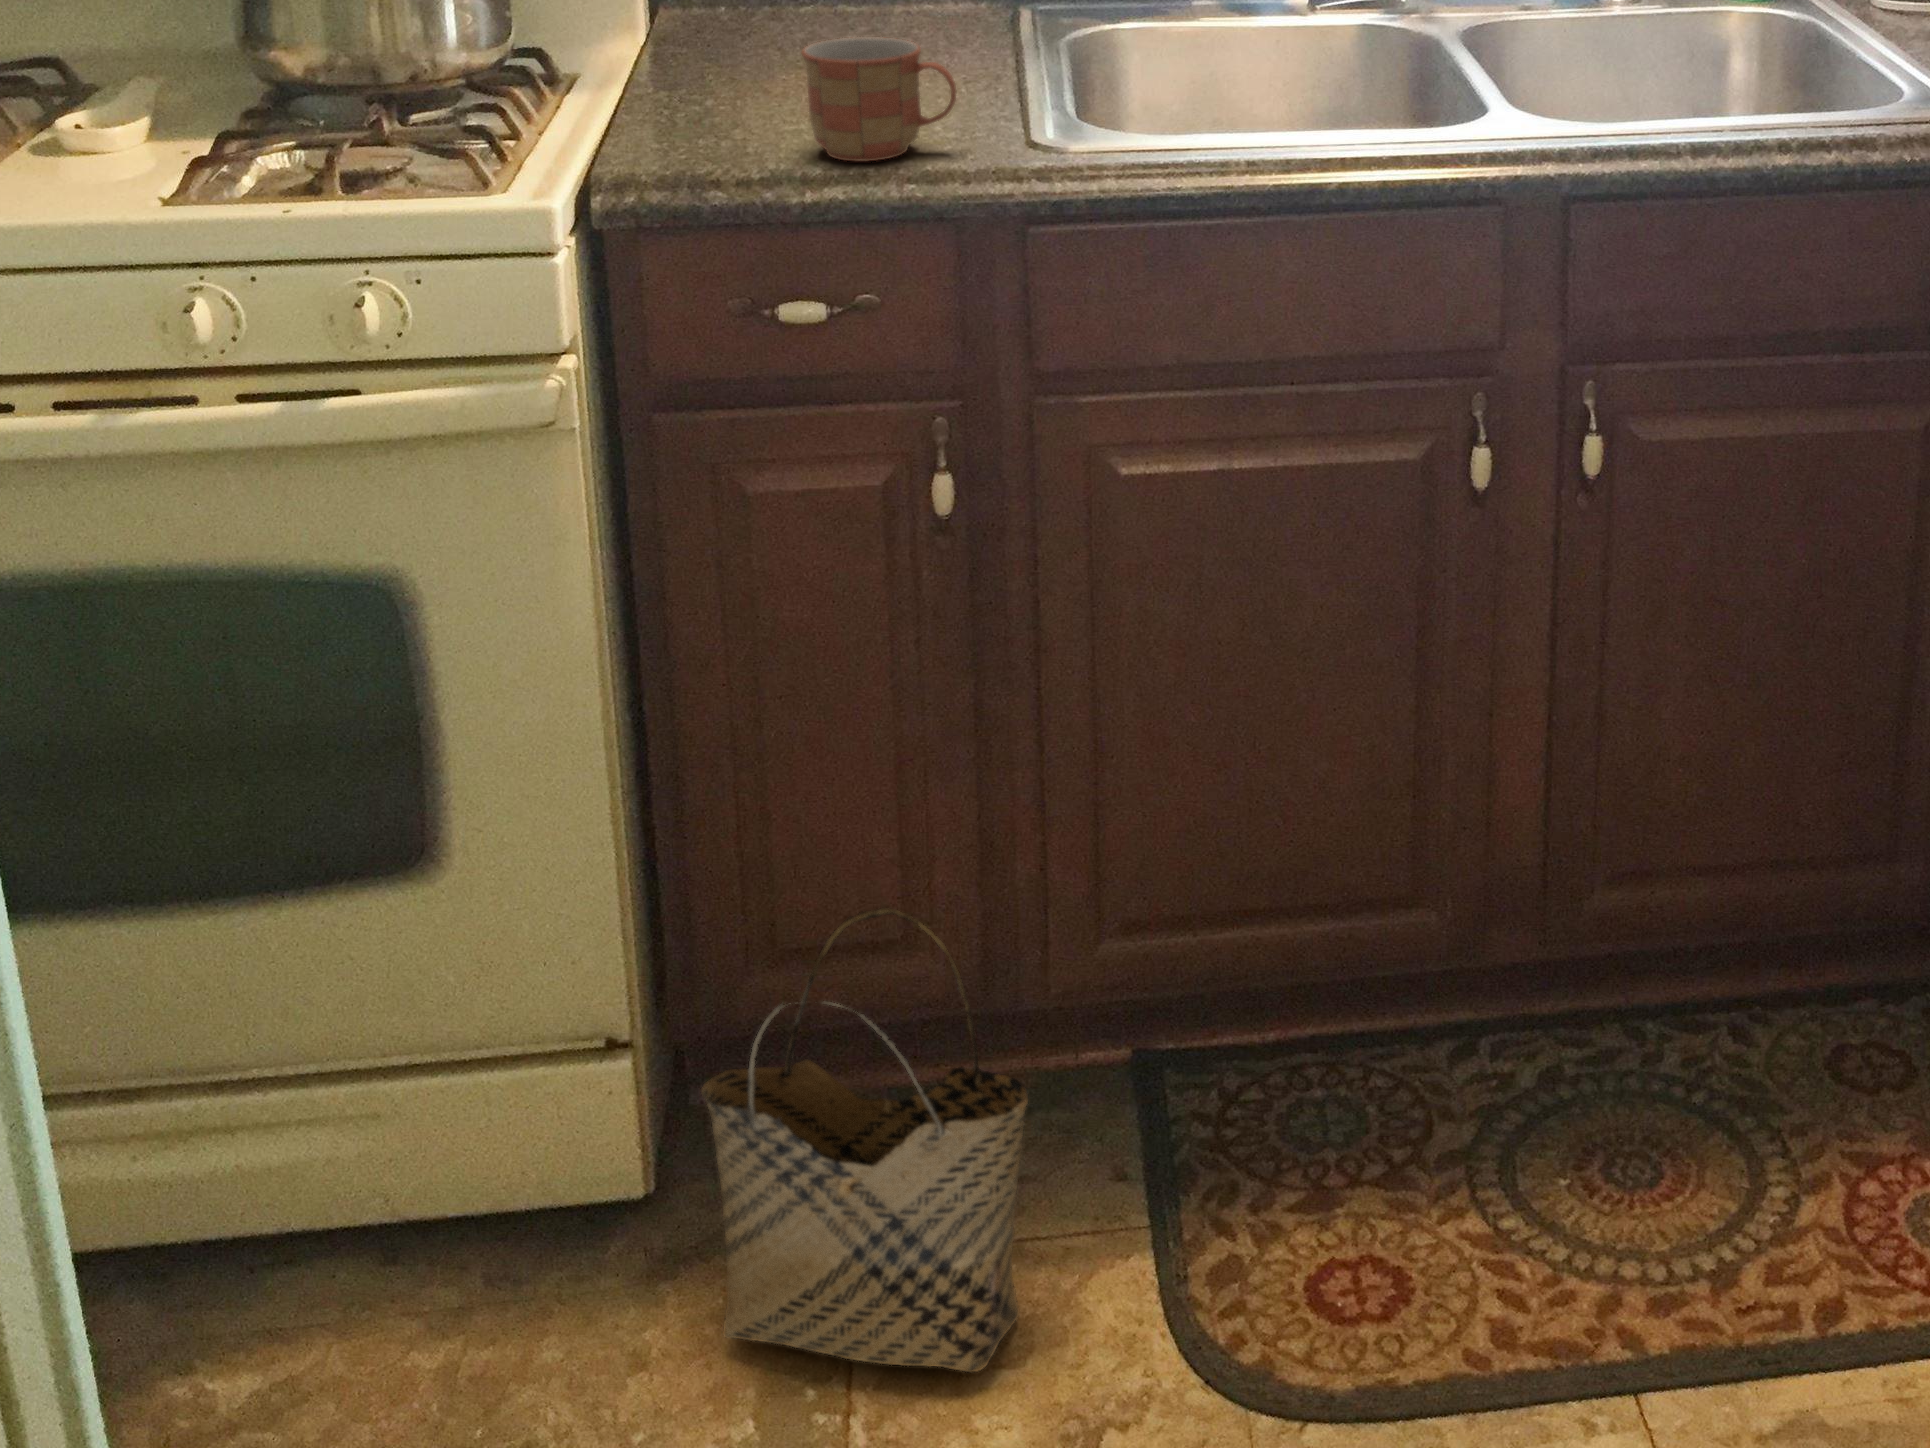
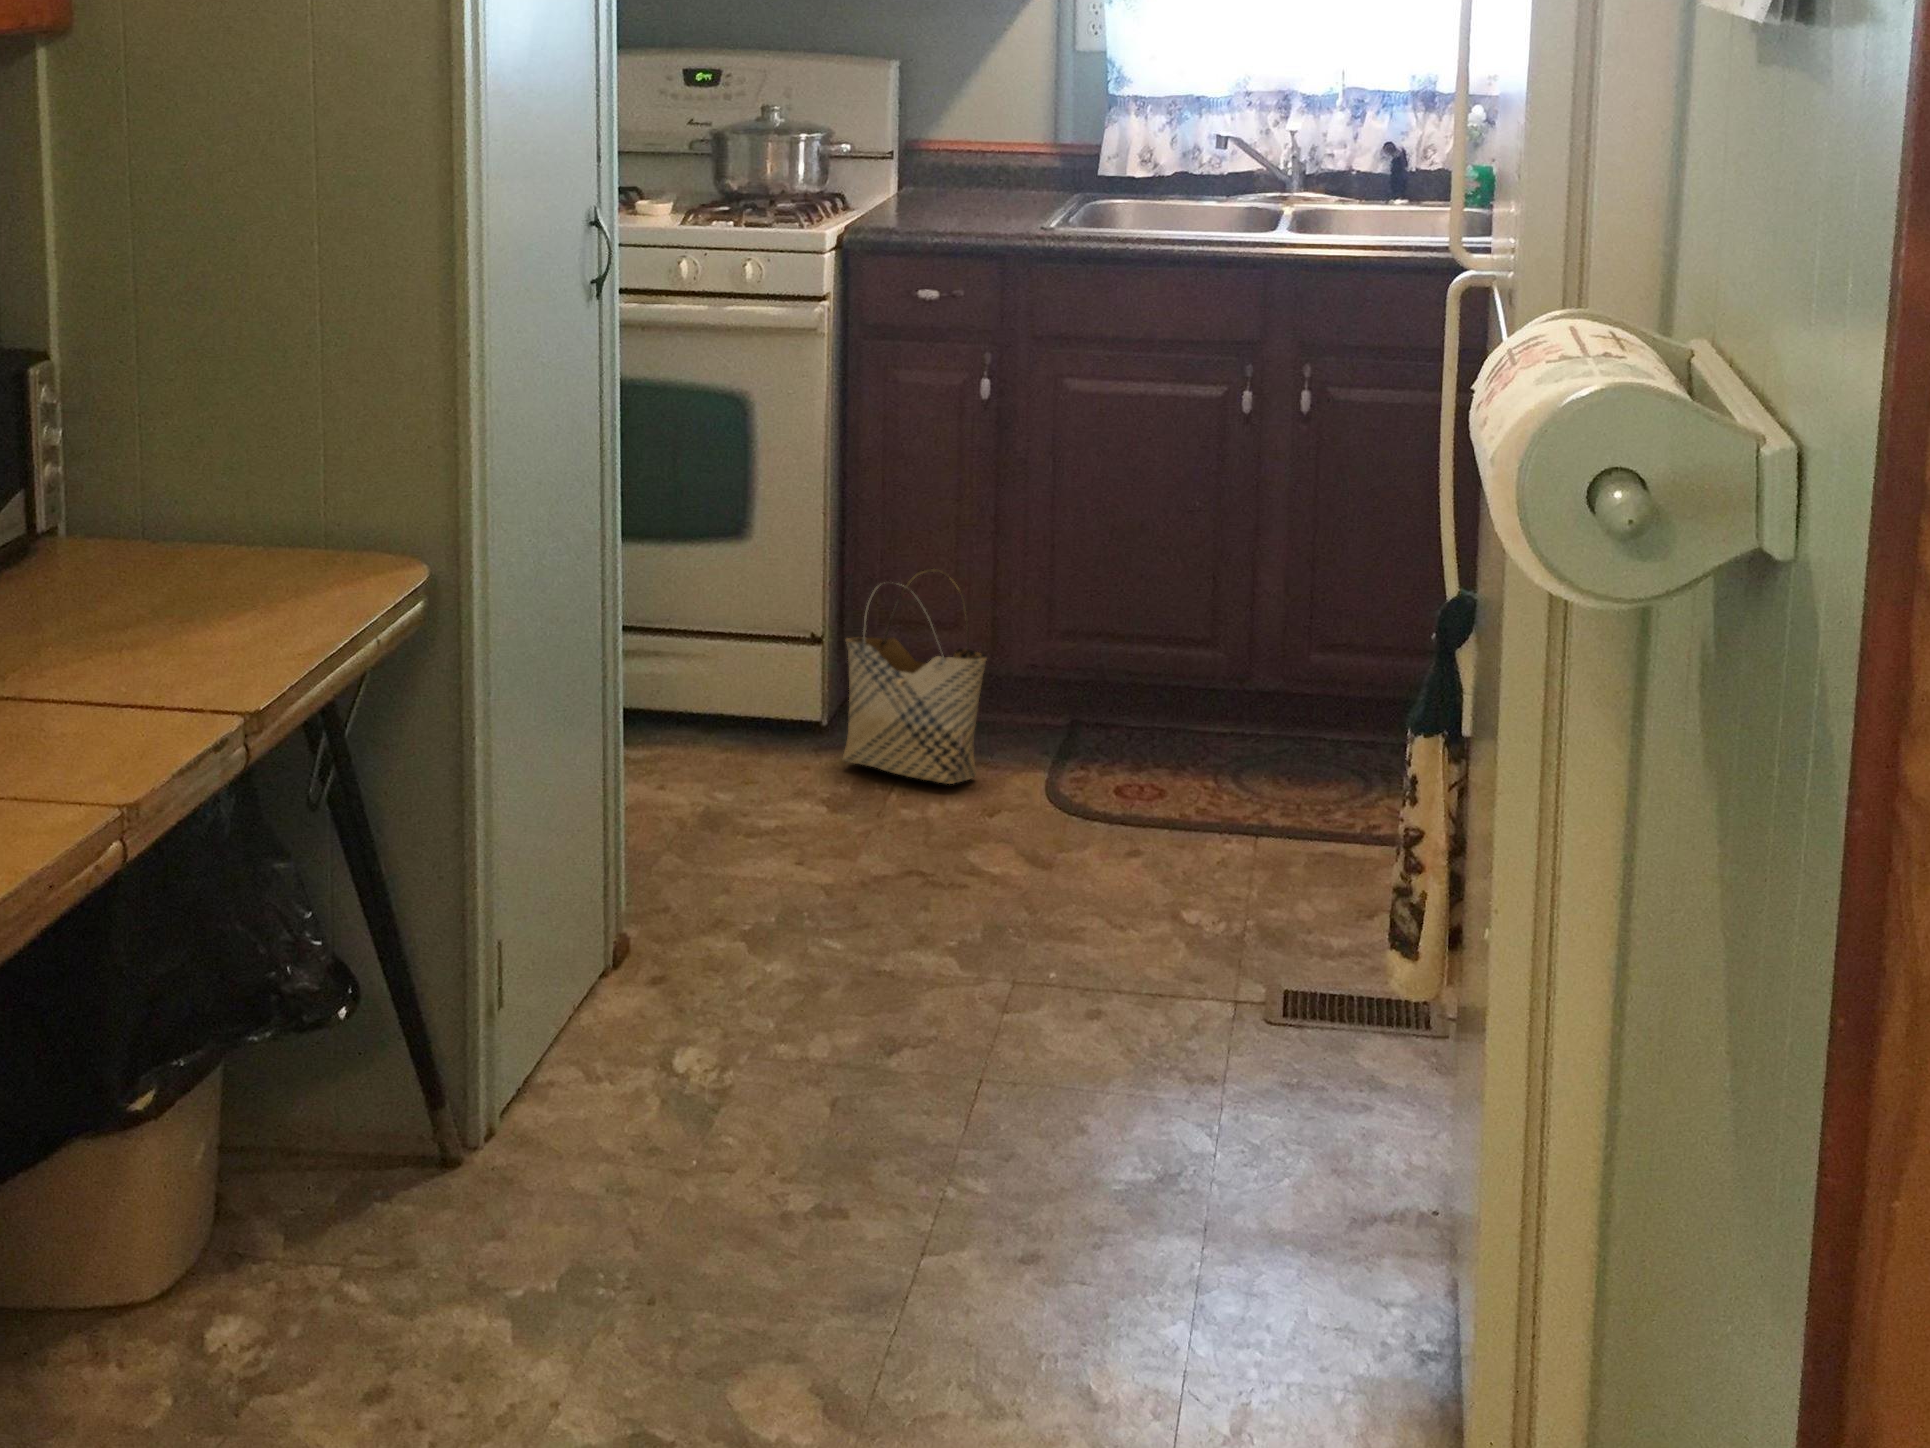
mug: present [802,37,956,161] -> none [943,177,1010,229]

